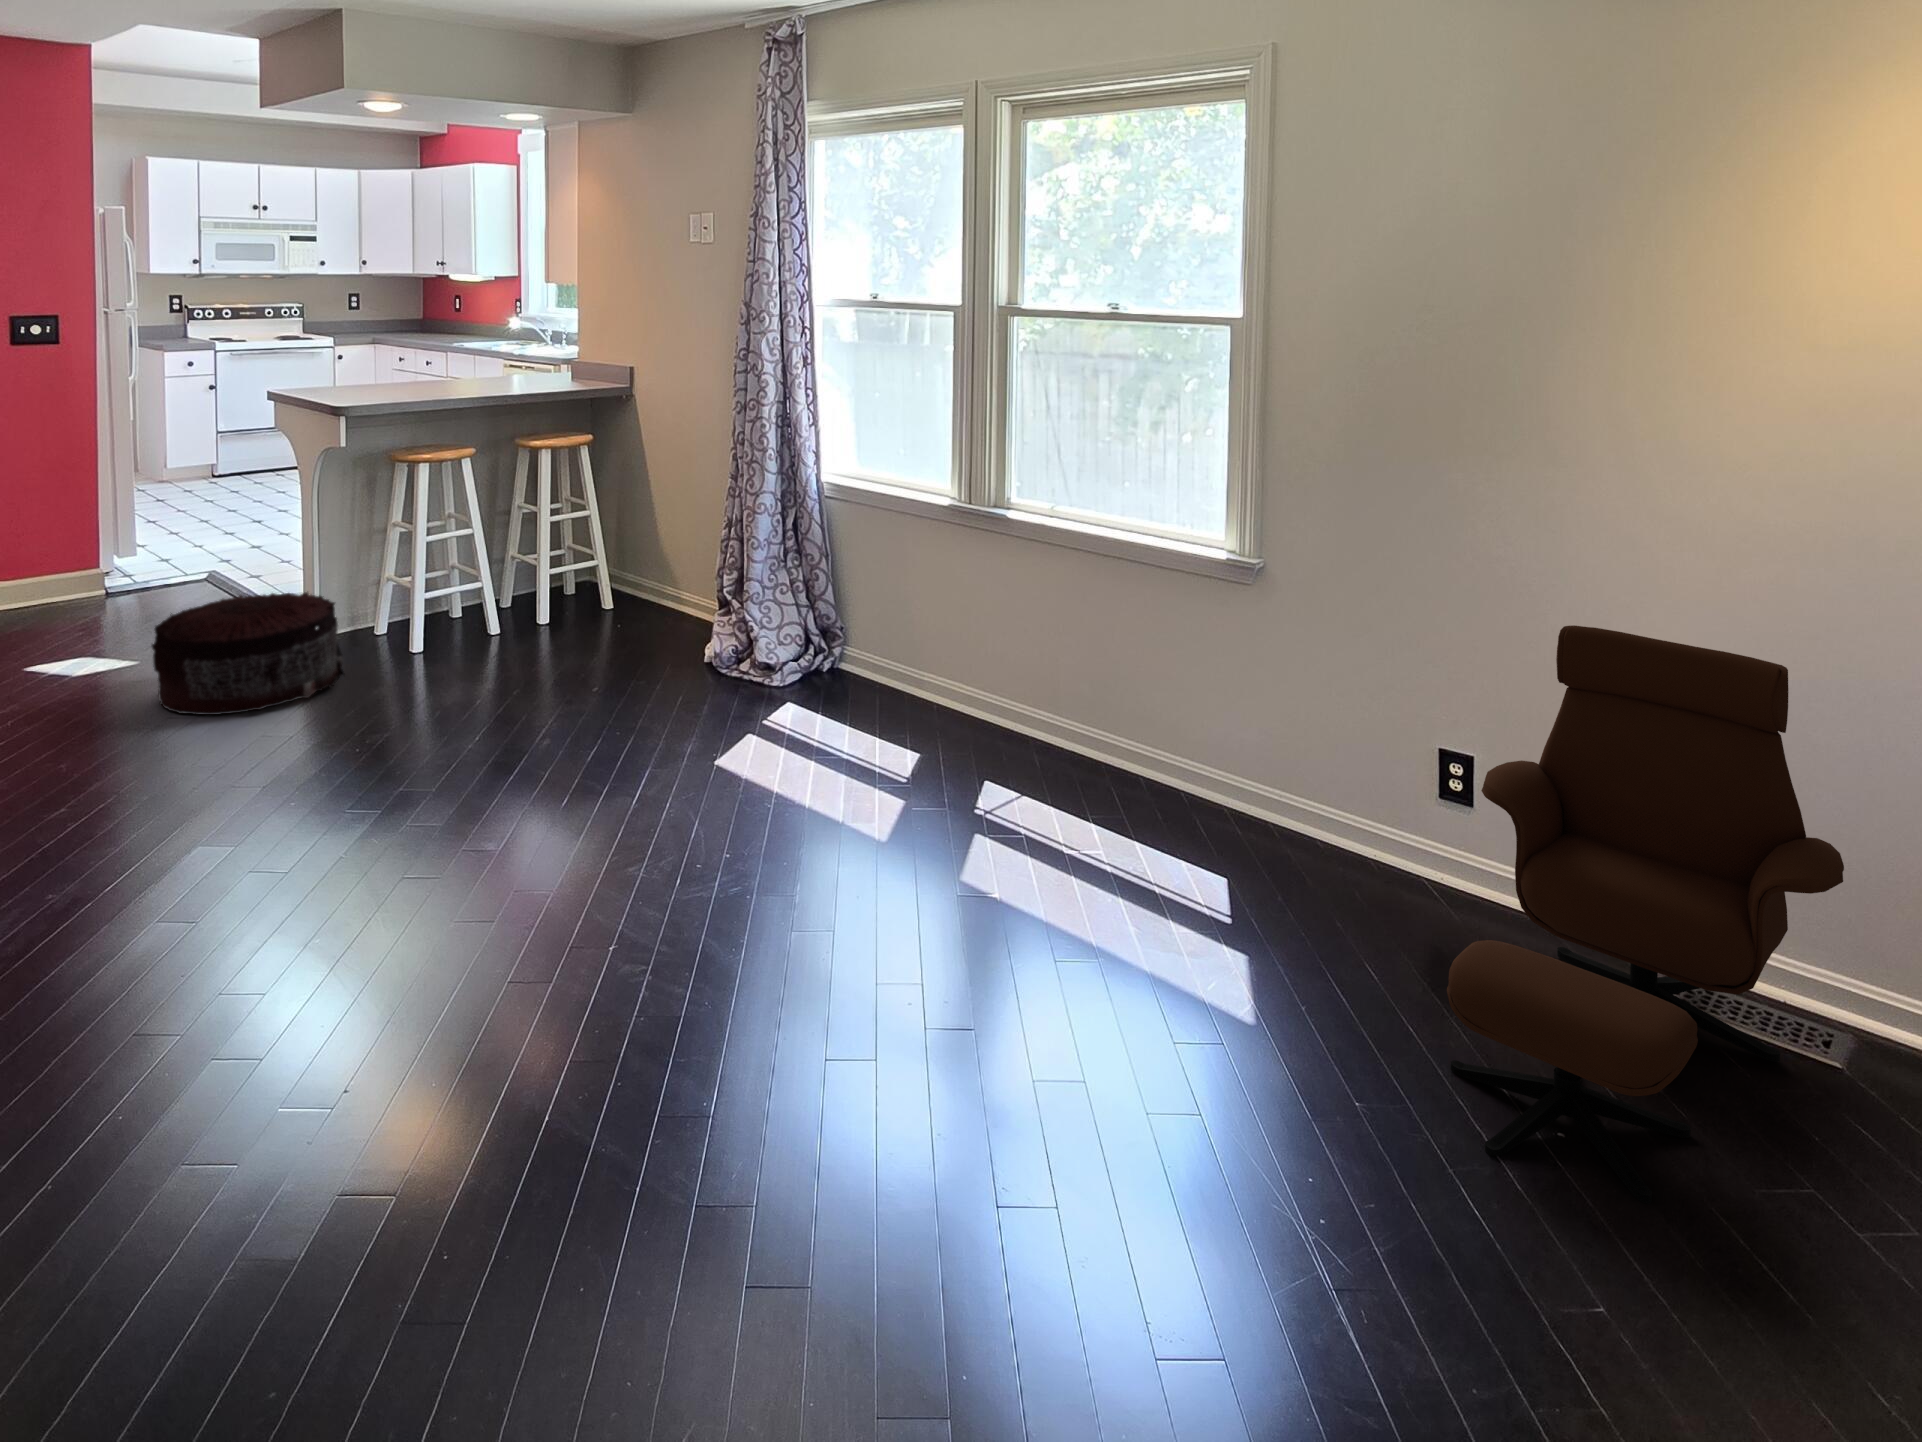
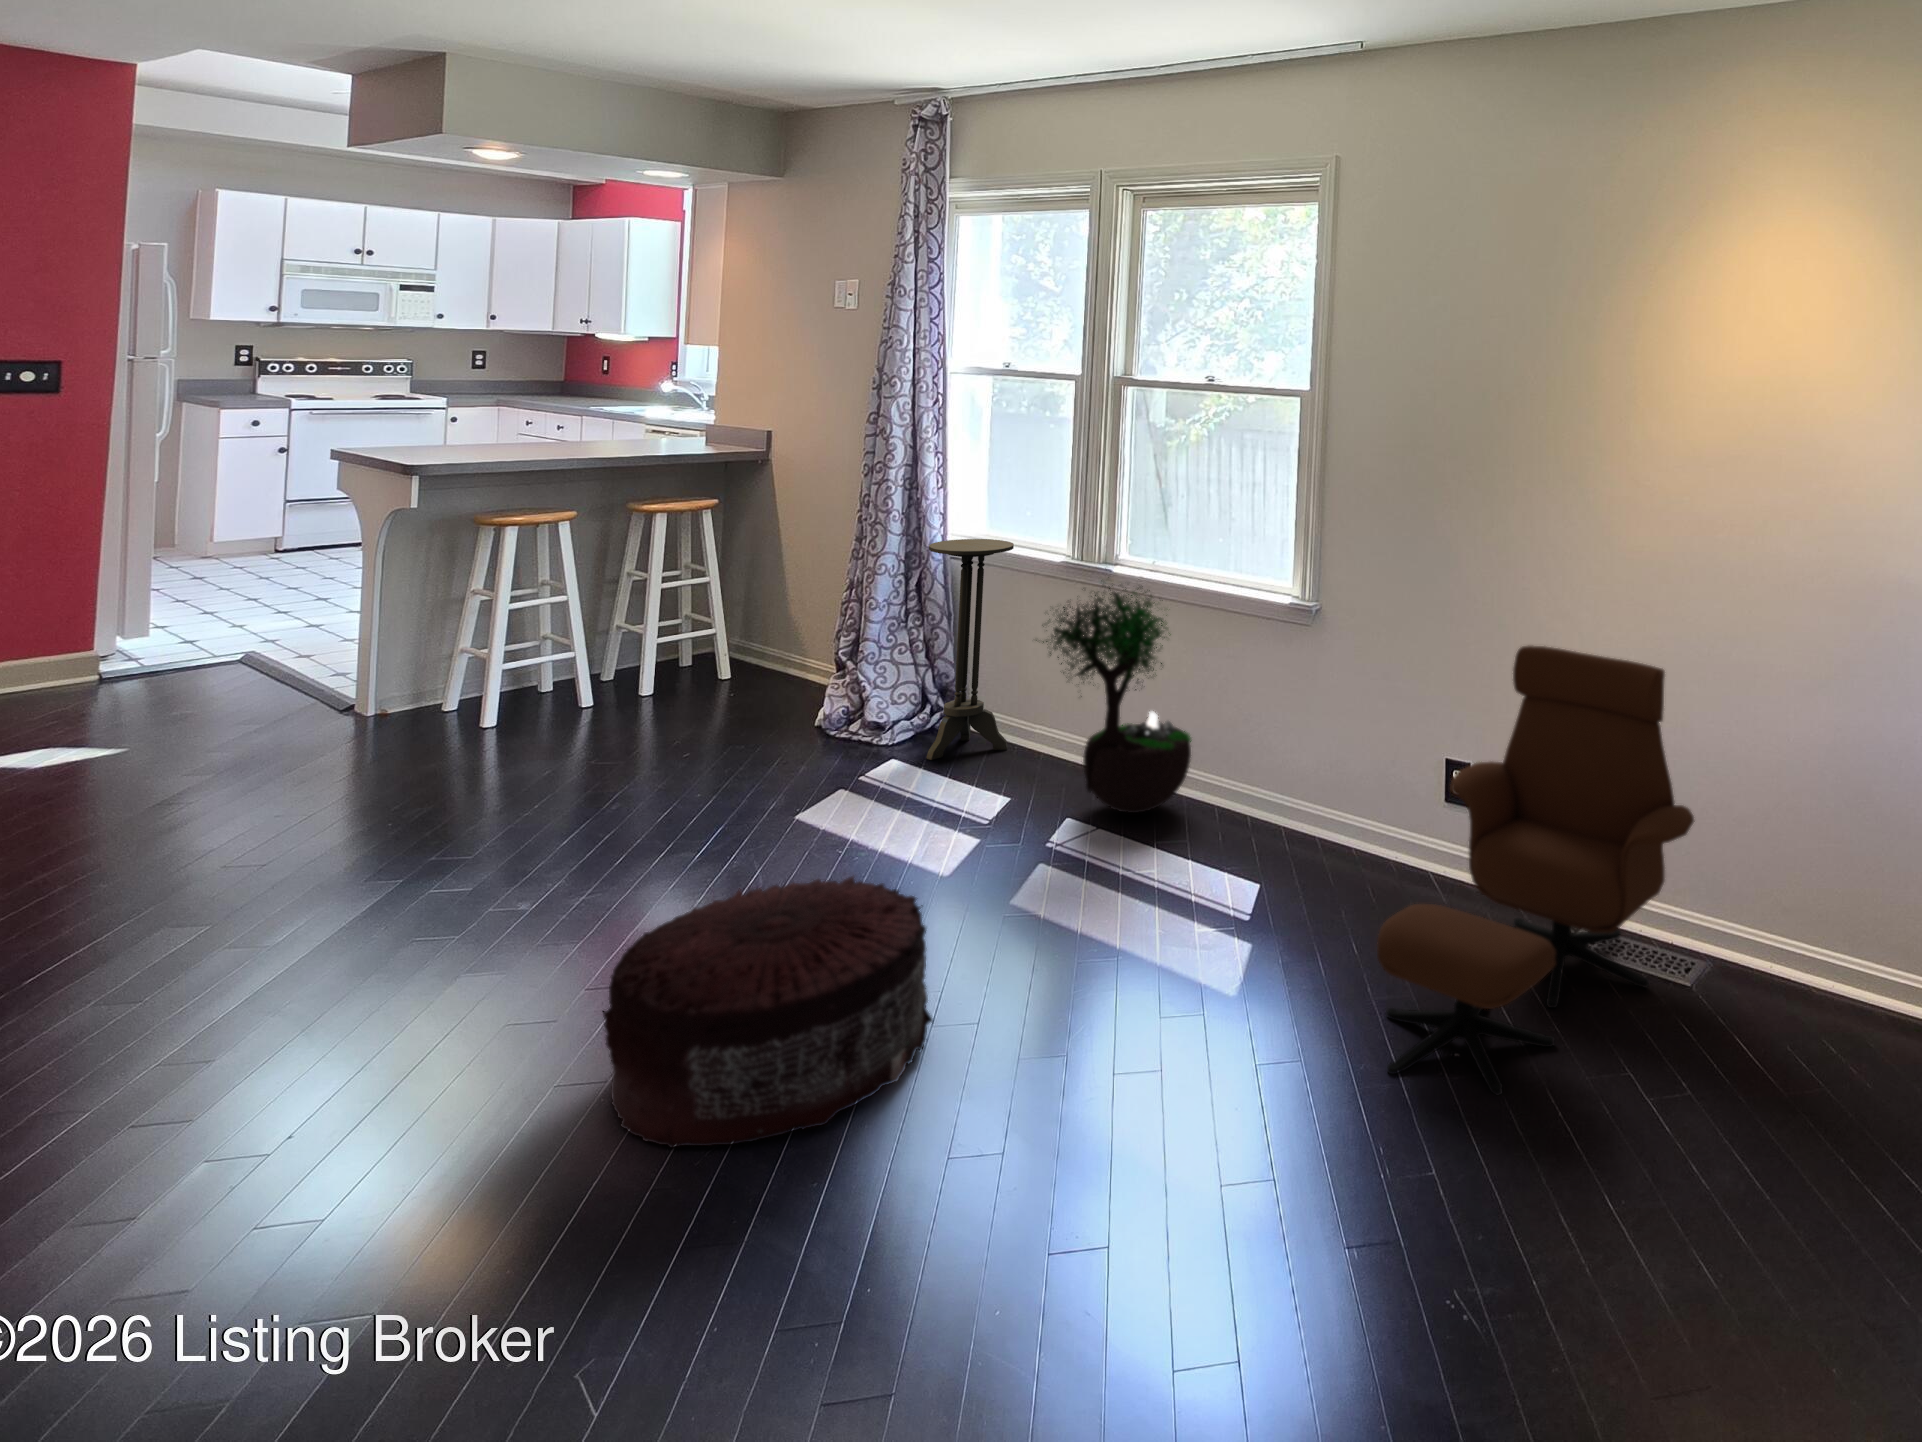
side table: none [813,479,898,706] -> present [926,539,1014,760]
potted tree: none [944,513,1115,779] -> present [1036,577,1192,813]
pouf: present [152,592,344,715] -> present [603,876,933,1147]

